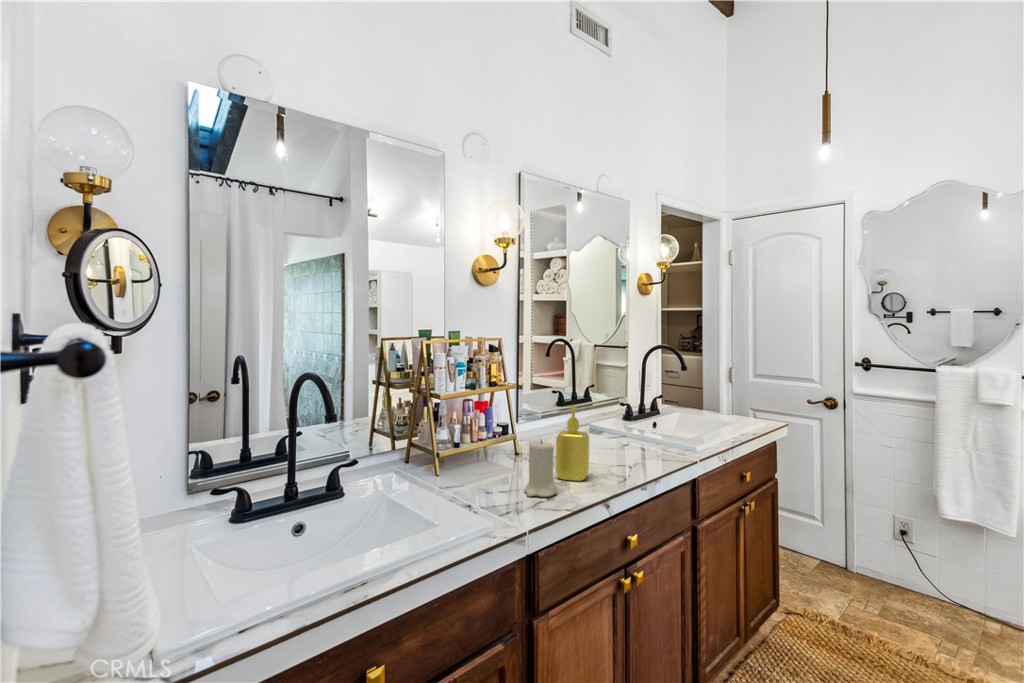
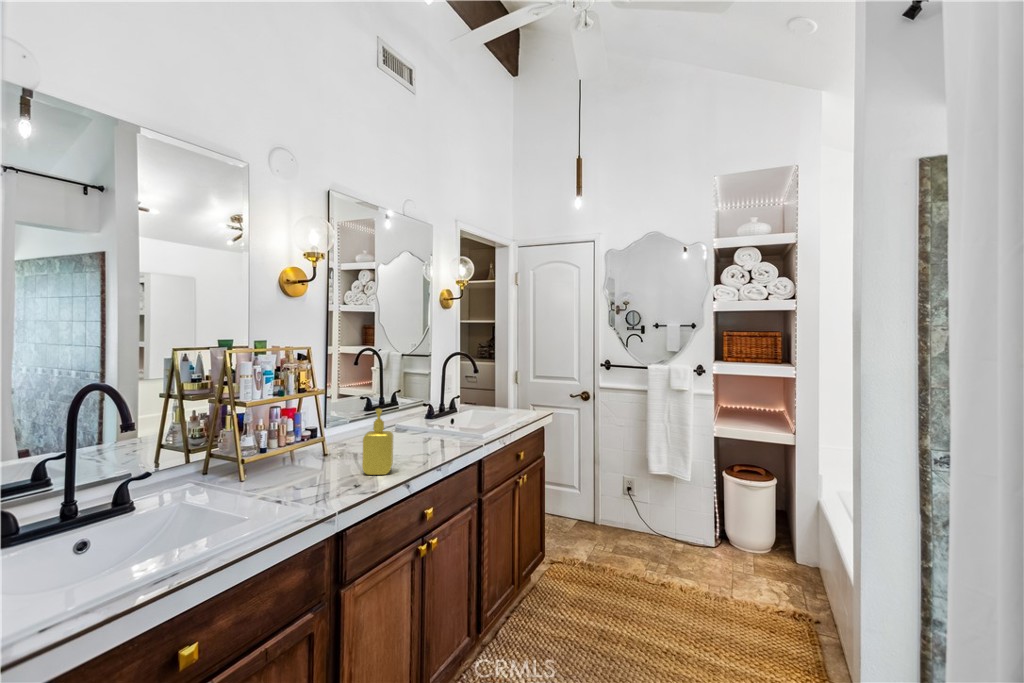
candle: present [524,440,557,497] -> none [332,440,364,493]

